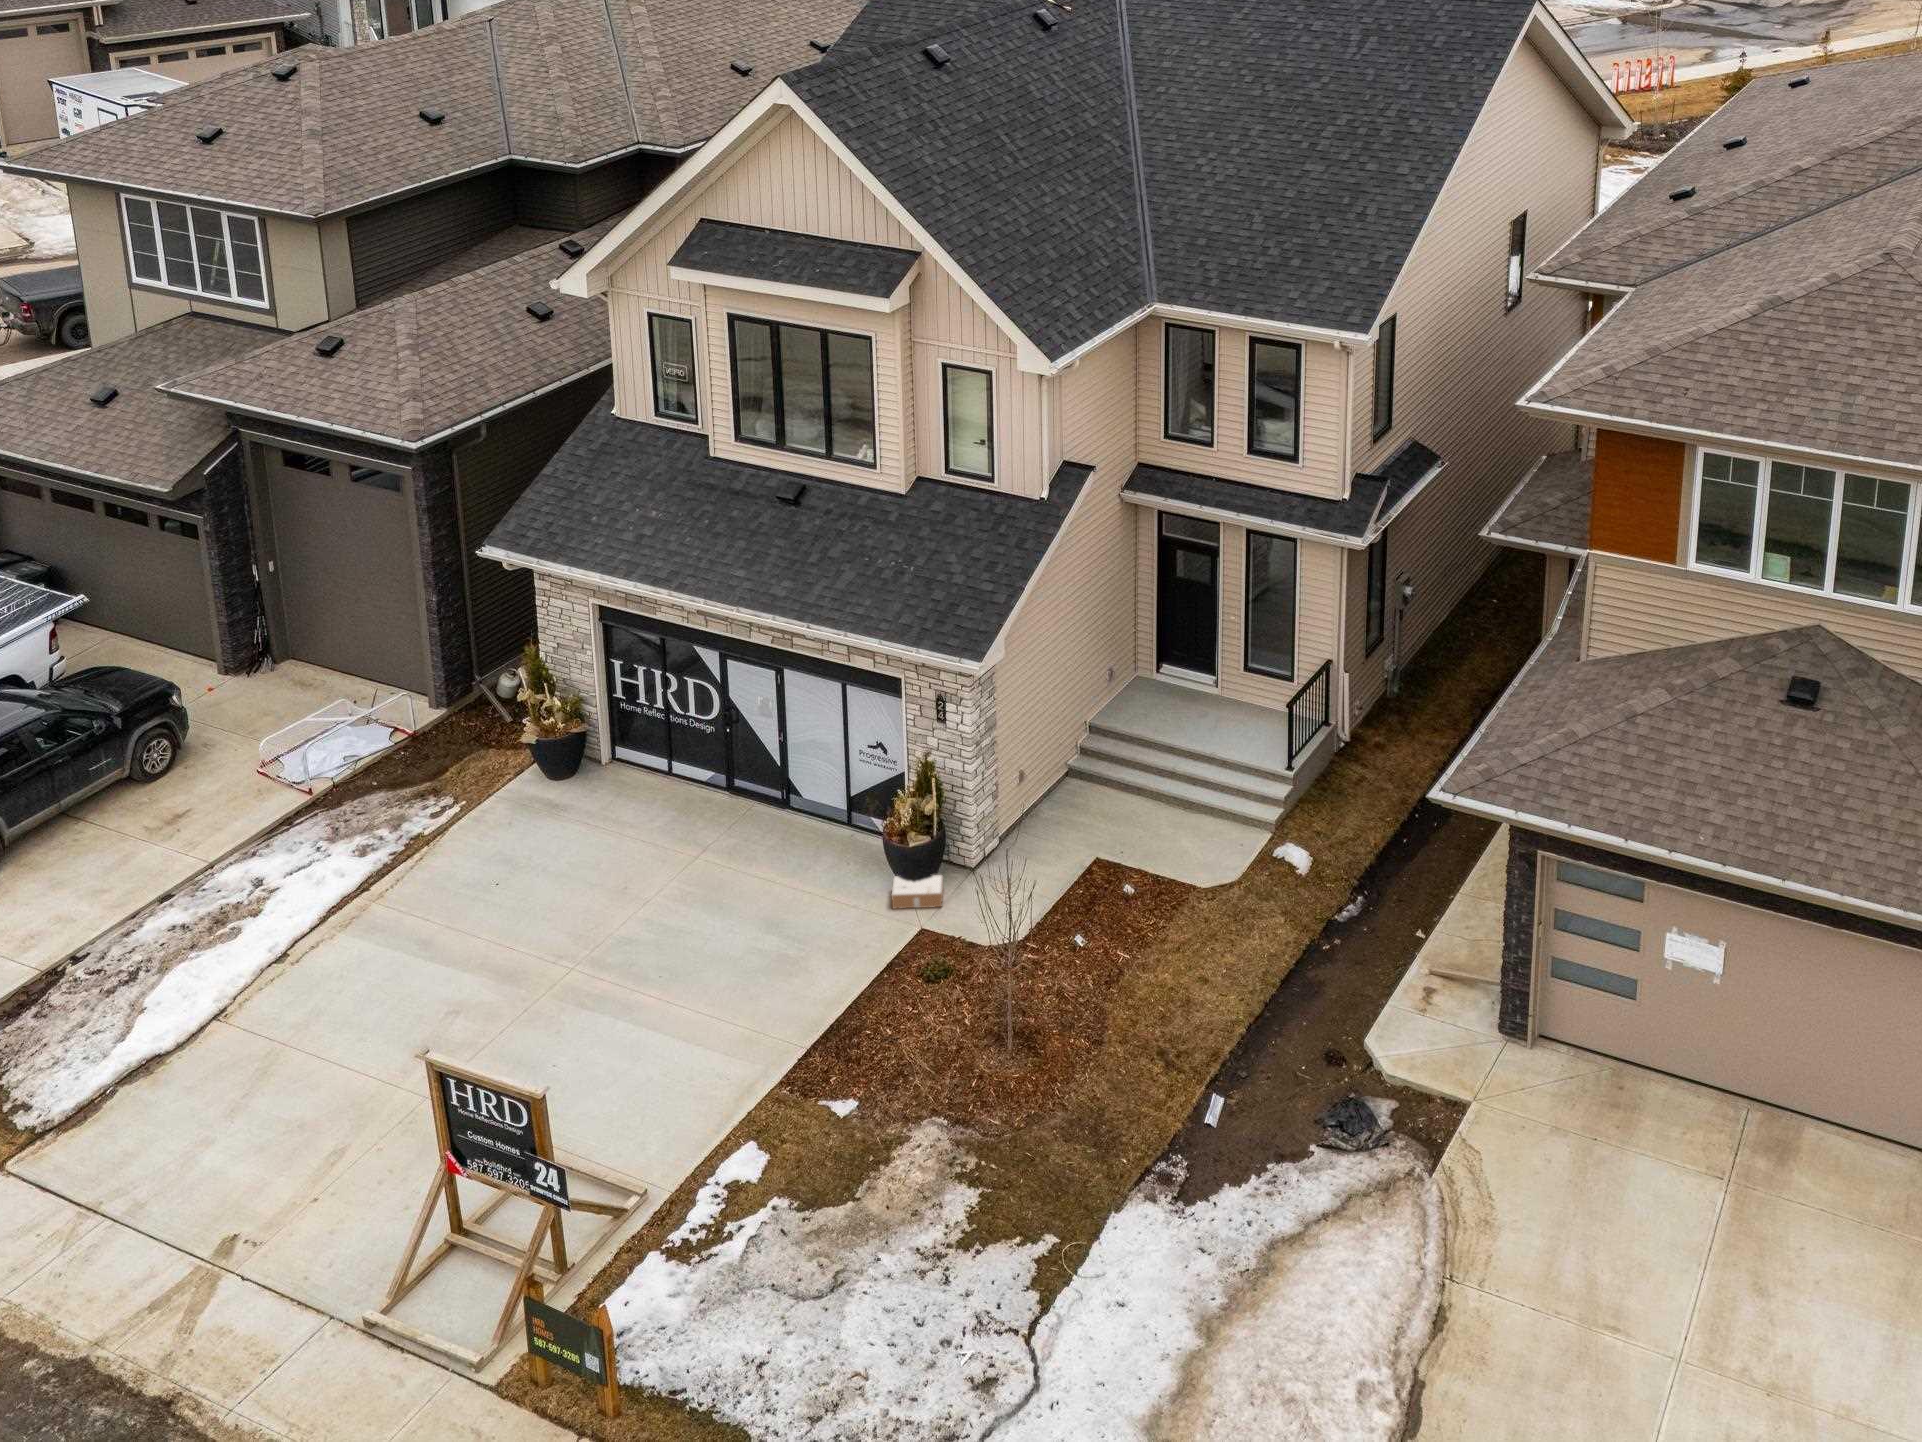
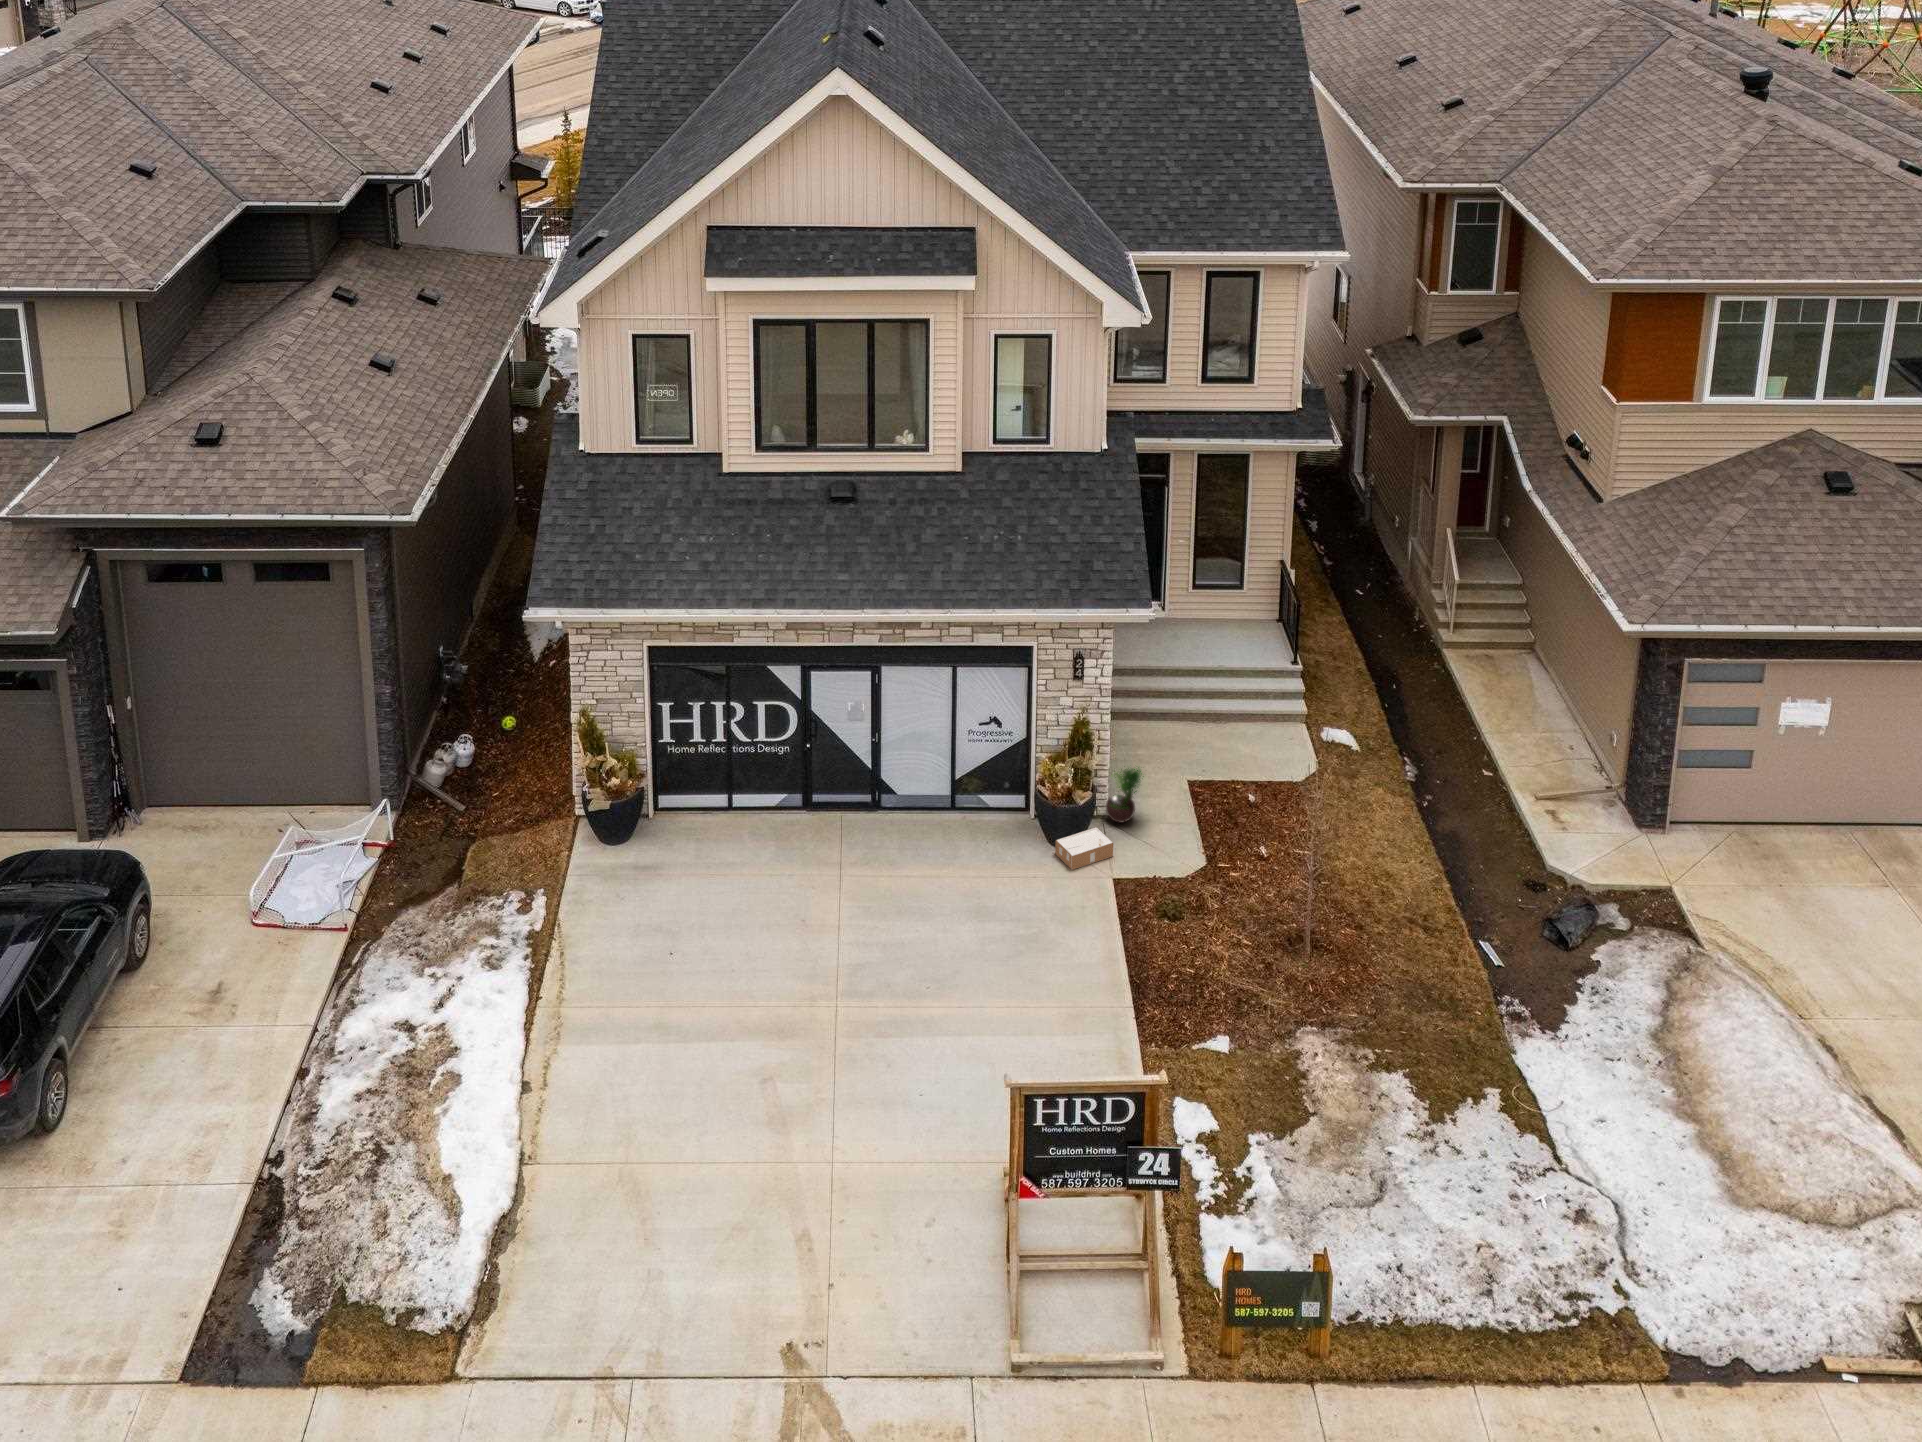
potted tree: none [968,820,1007,878] -> present [1106,767,1144,823]

